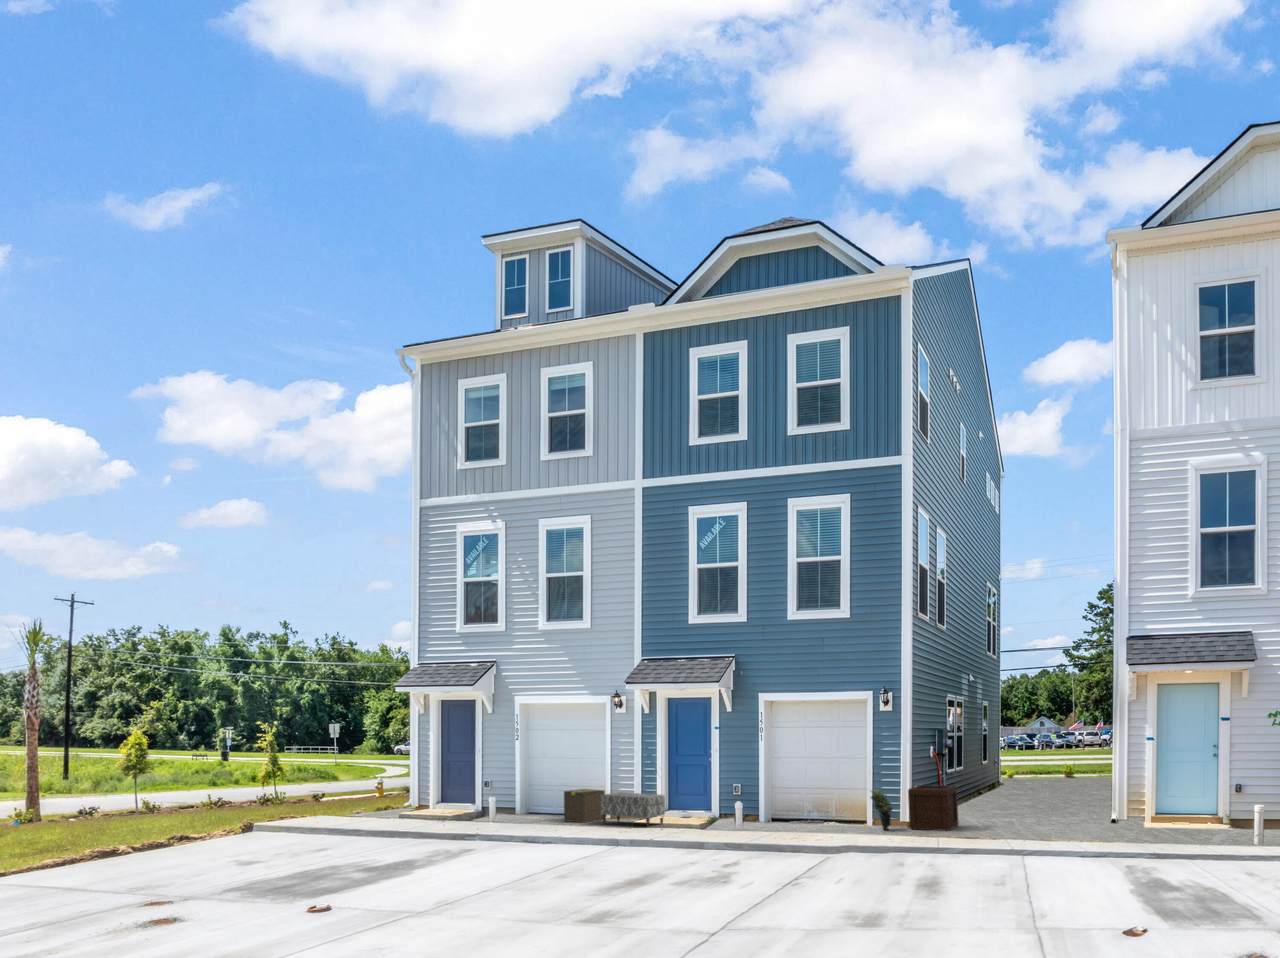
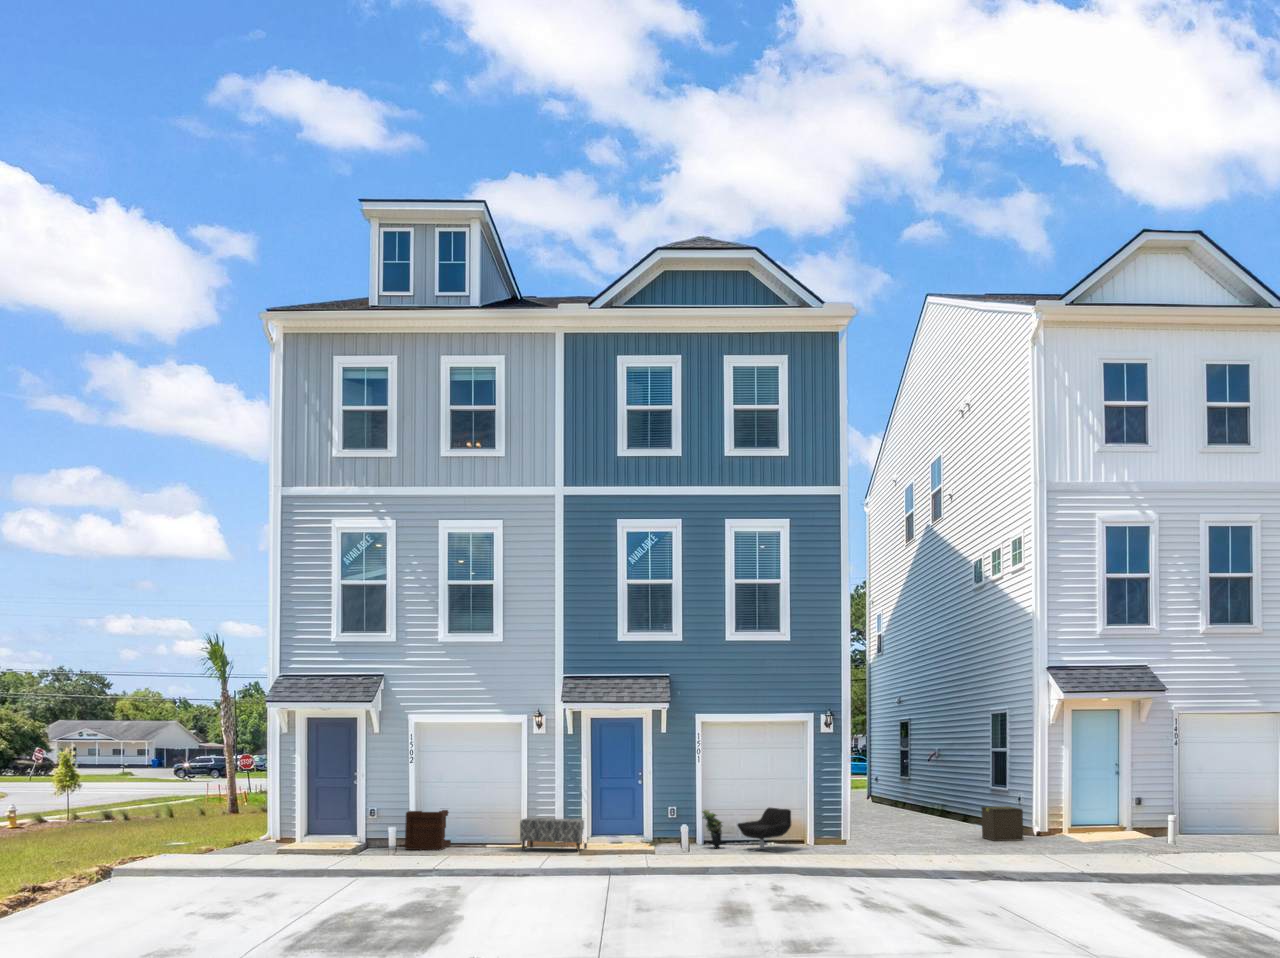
wooden crate: present [908,785,959,831] -> present [405,810,451,850]
lounge chair: none [798,786,851,832] -> present [737,808,791,849]
cardboard box: present [564,789,605,823] -> present [981,806,1023,841]
potted plant: present [871,790,892,830] -> present [702,810,722,848]

